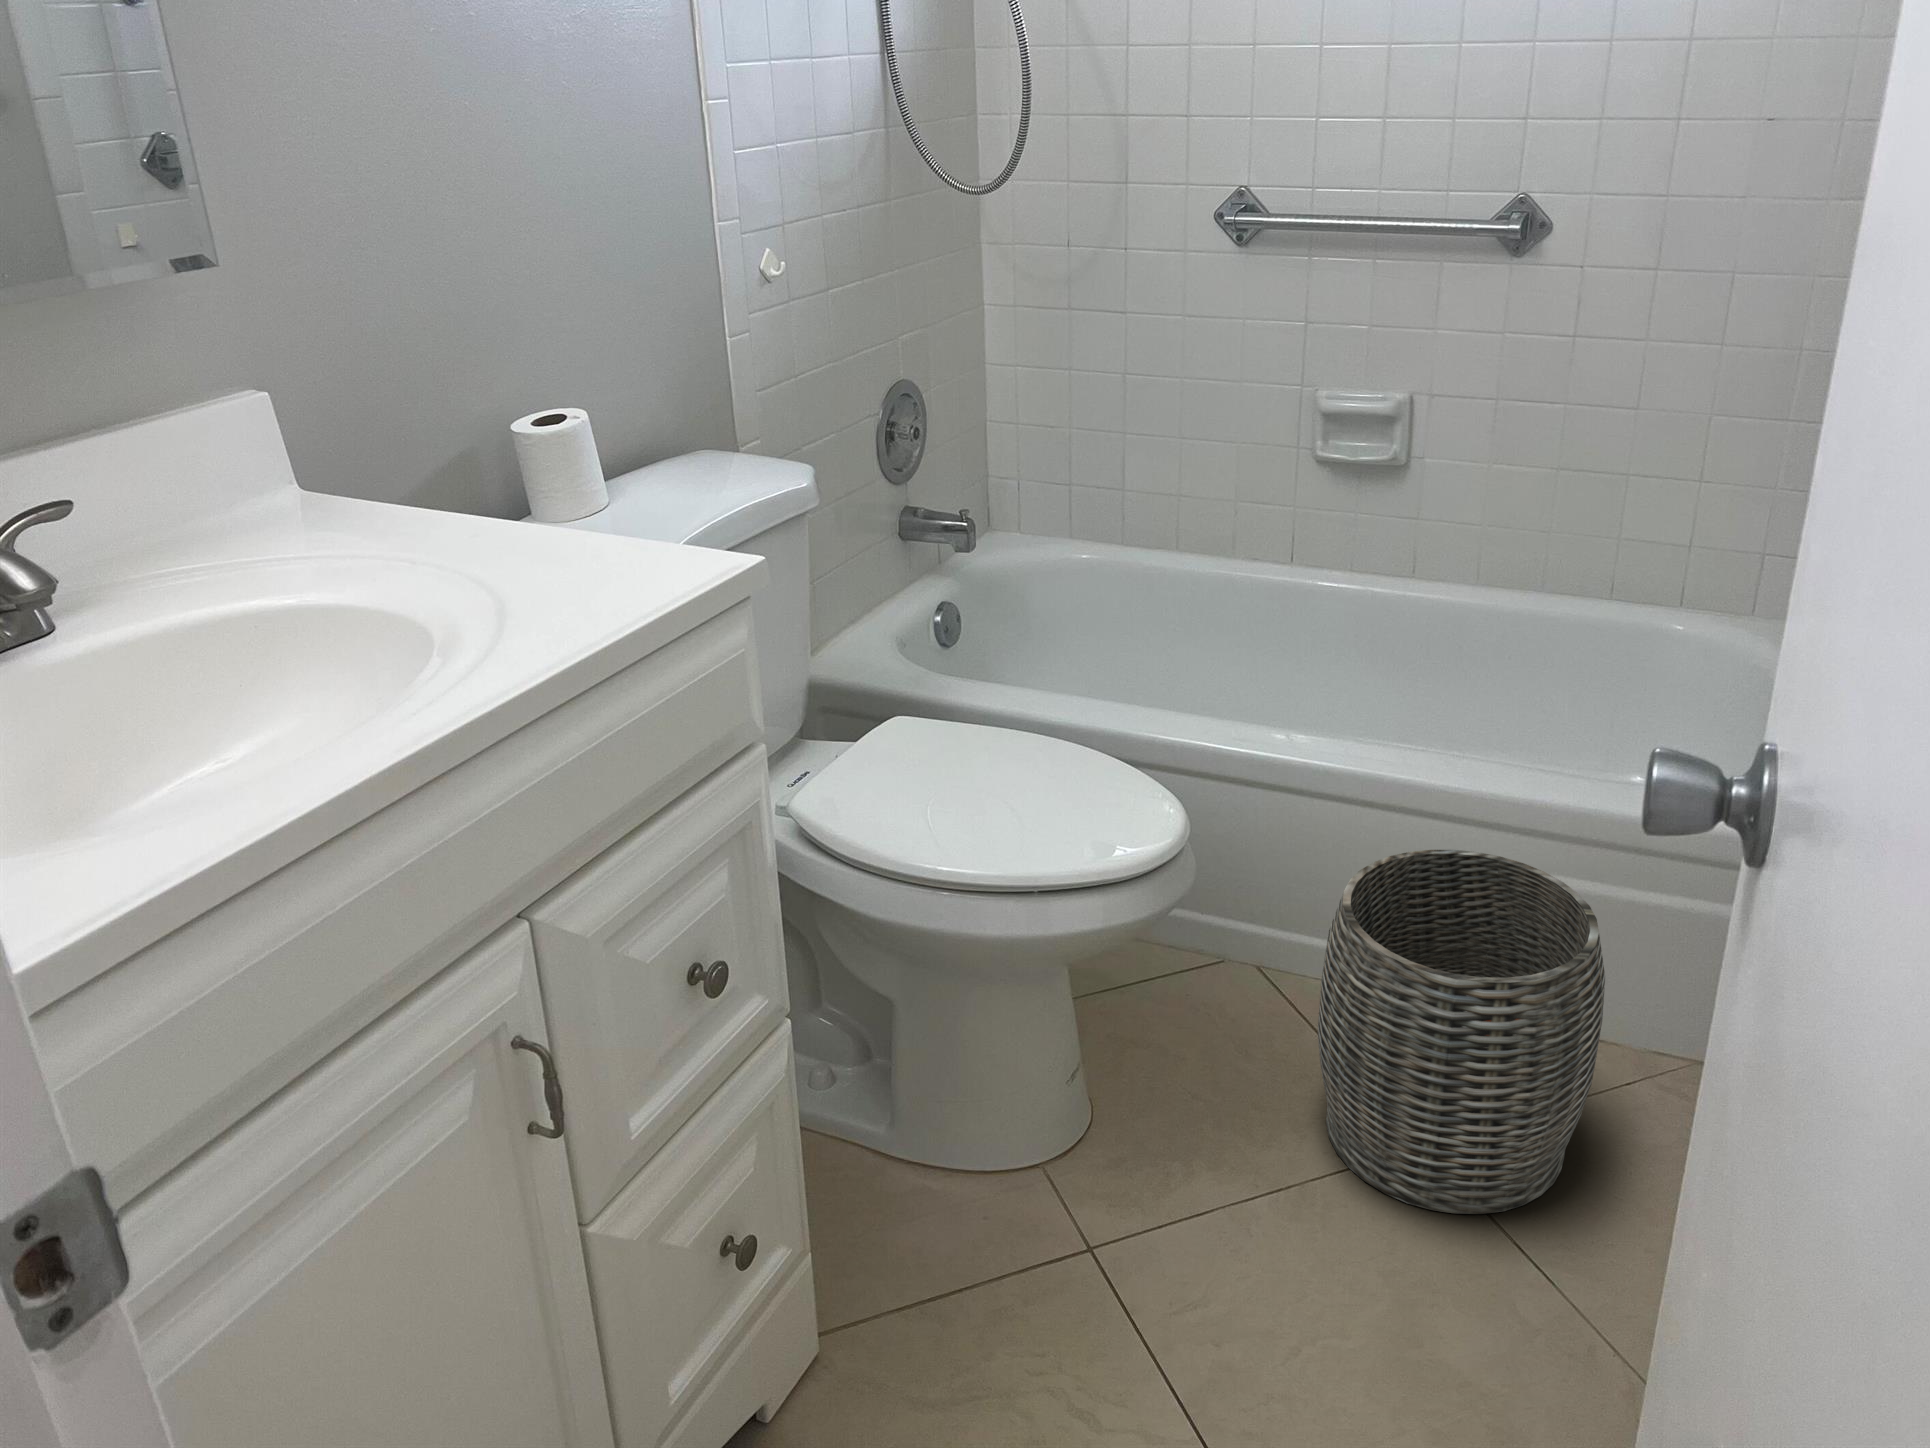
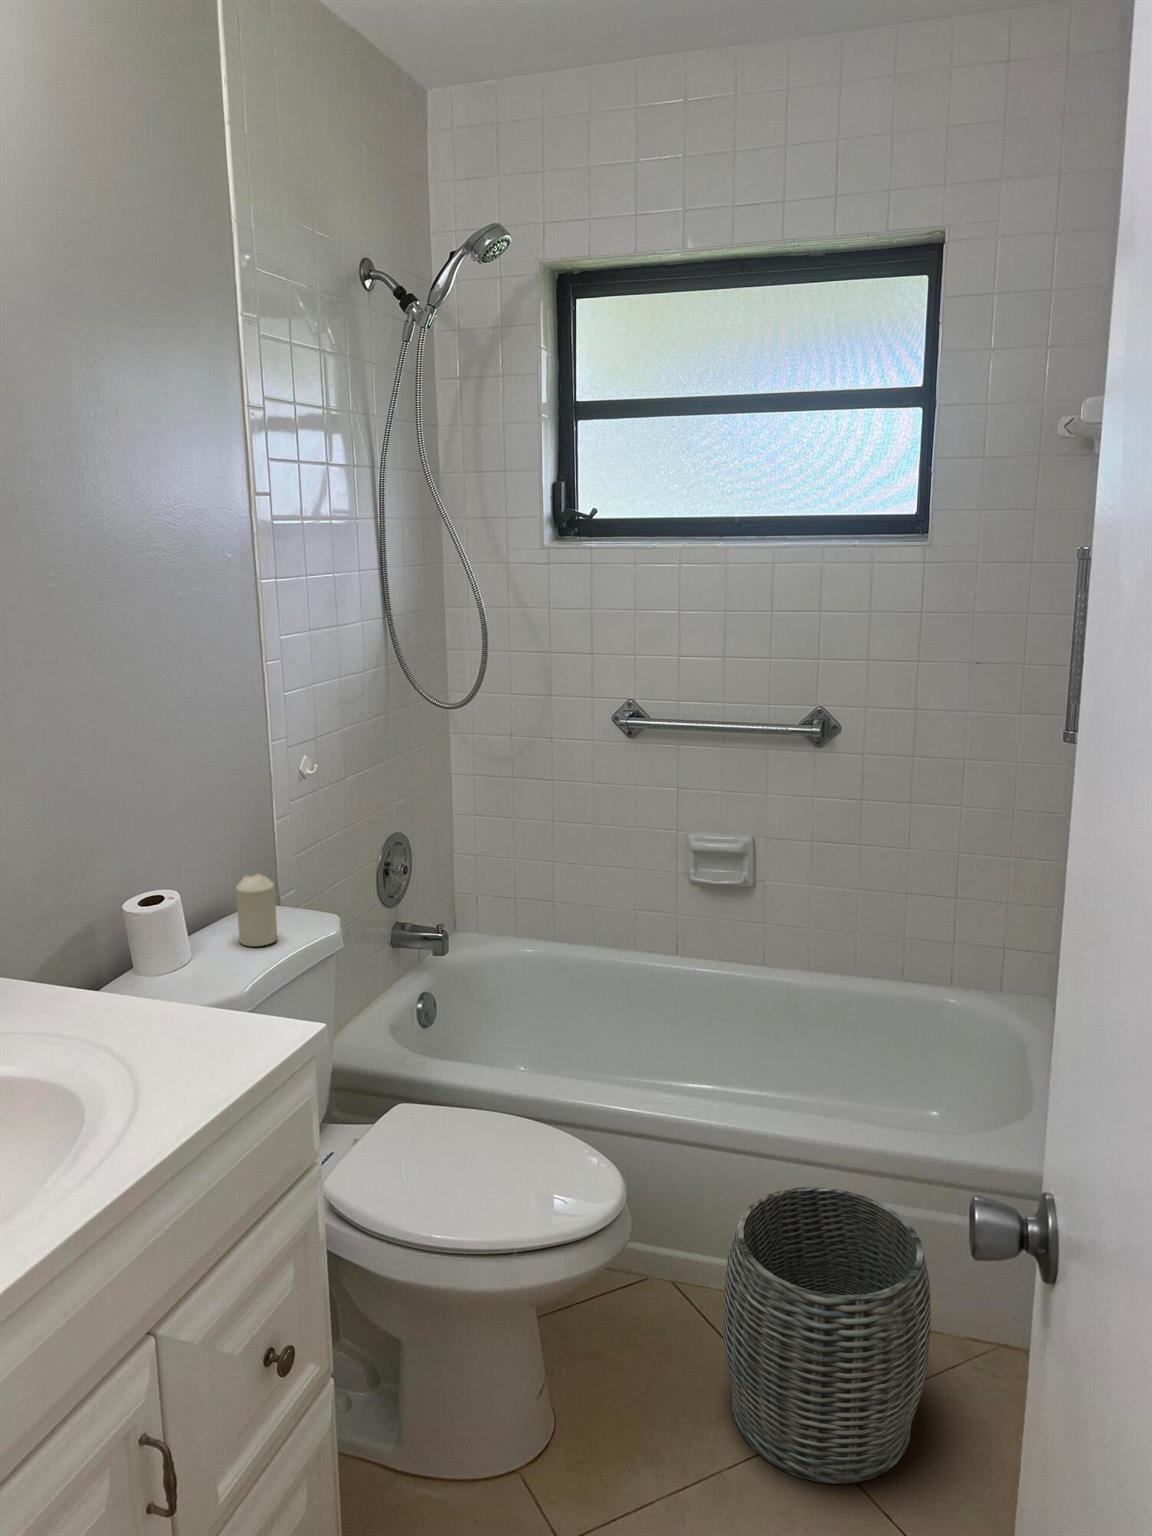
candle: none [665,391,724,490] -> present [236,874,277,946]

